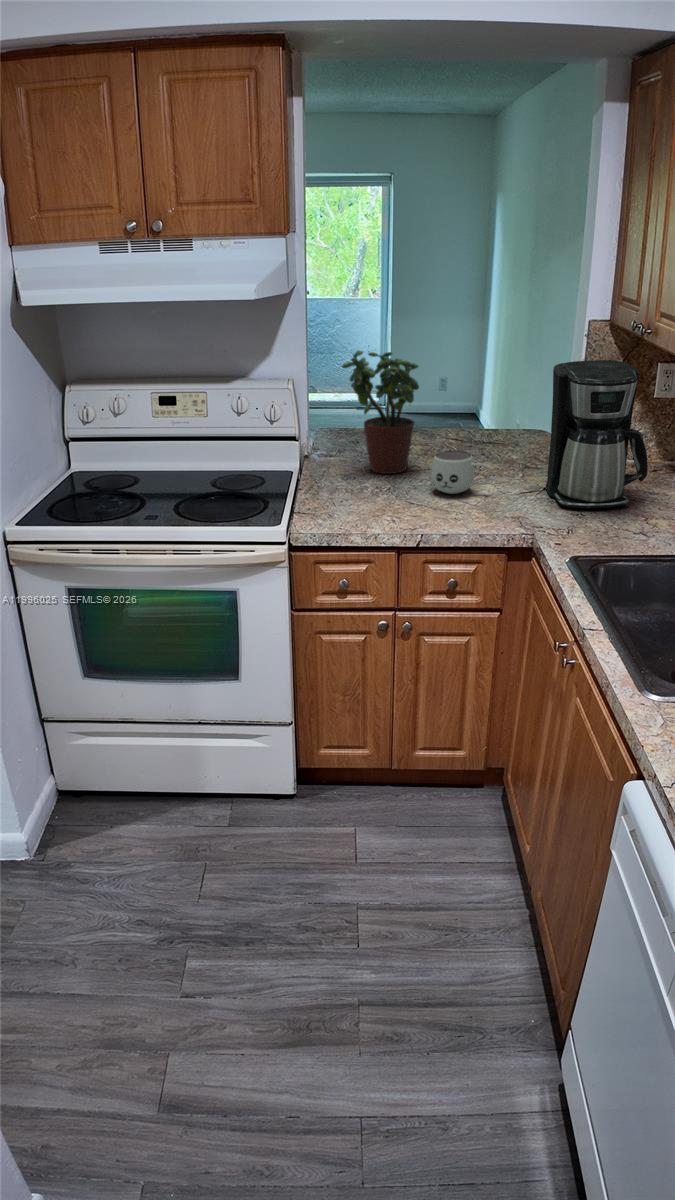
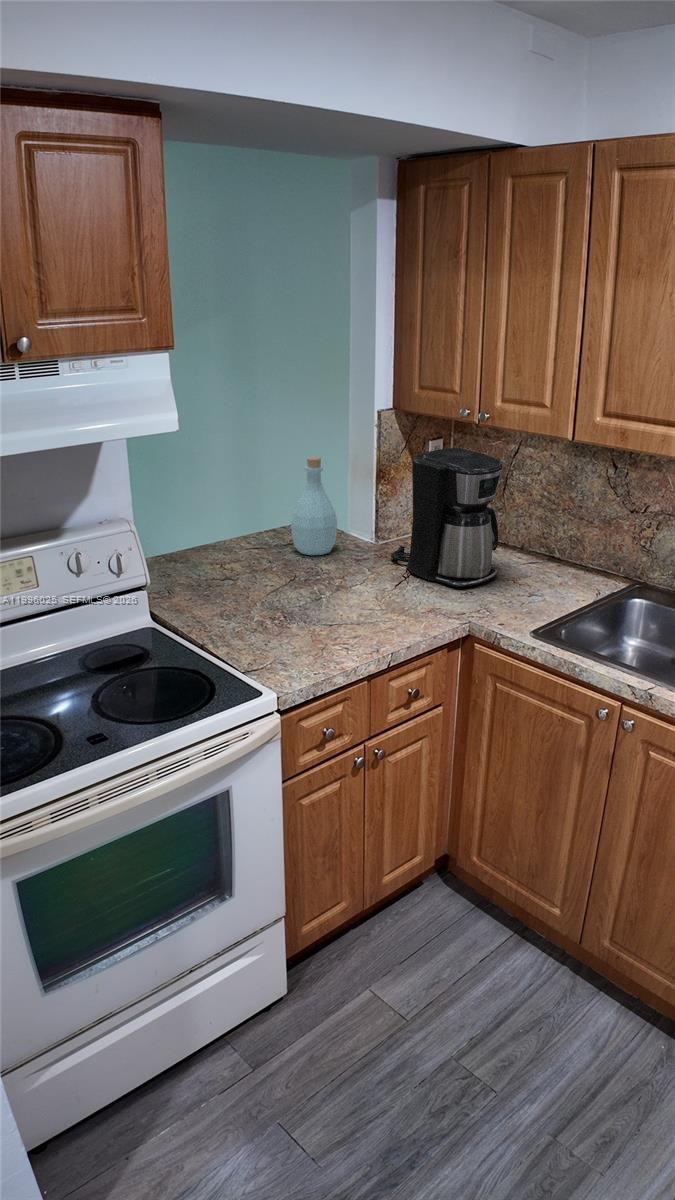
potted plant: present [342,351,419,474] -> none [200,464,282,596]
bottle: none [483,361,528,460] -> present [291,457,337,555]
mug: present [431,451,491,494] -> none [323,555,383,601]

